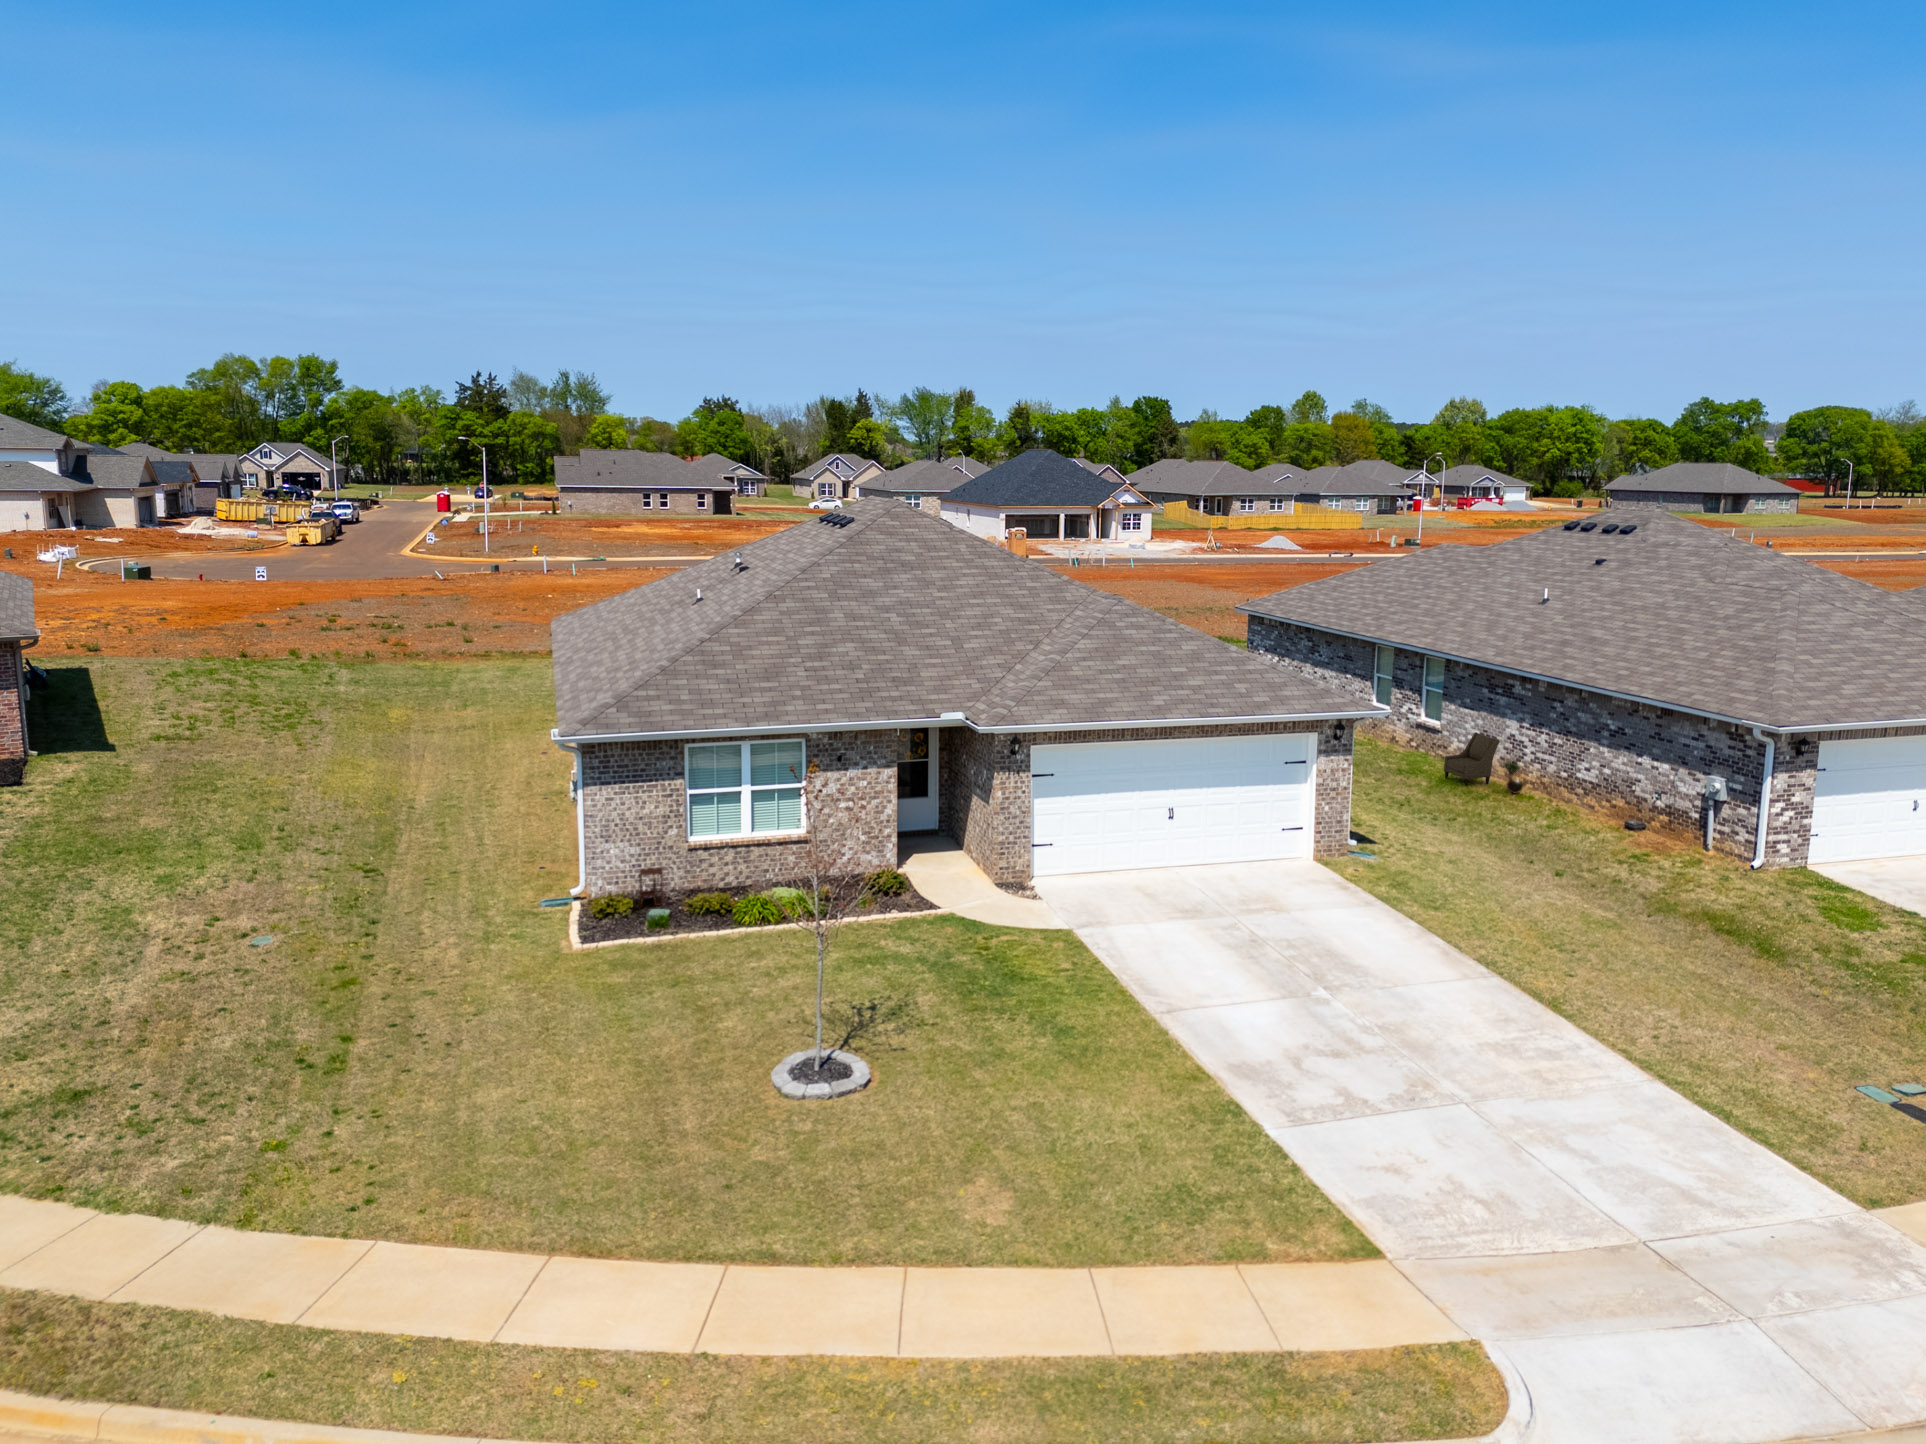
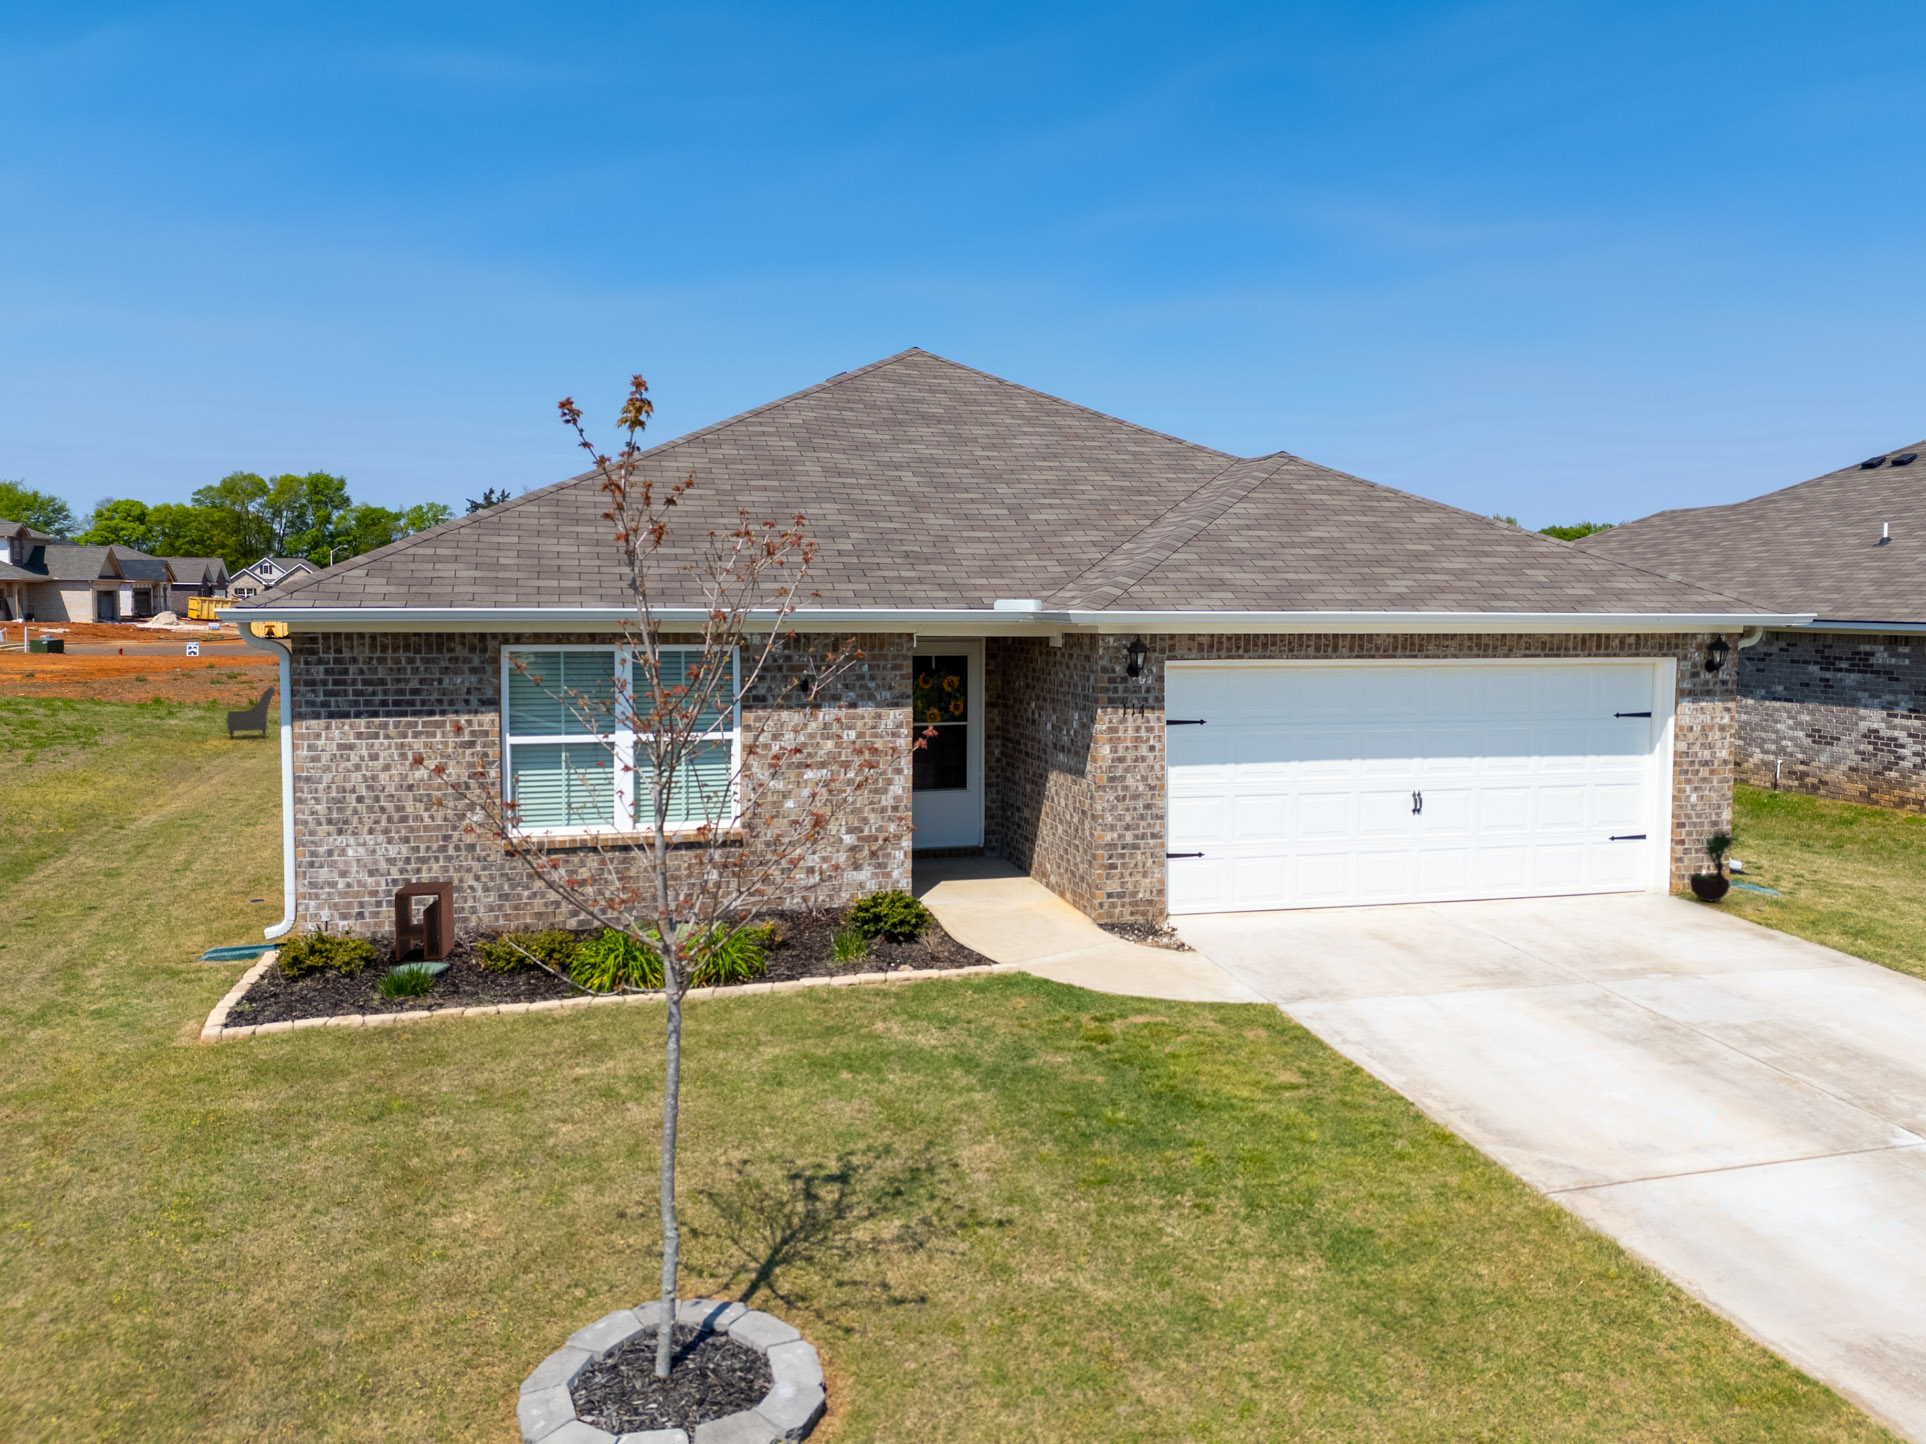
chair: present [1444,732,1500,786] -> present [226,687,275,739]
potted tree: present [1503,761,1523,793] -> present [1690,829,1740,901]

